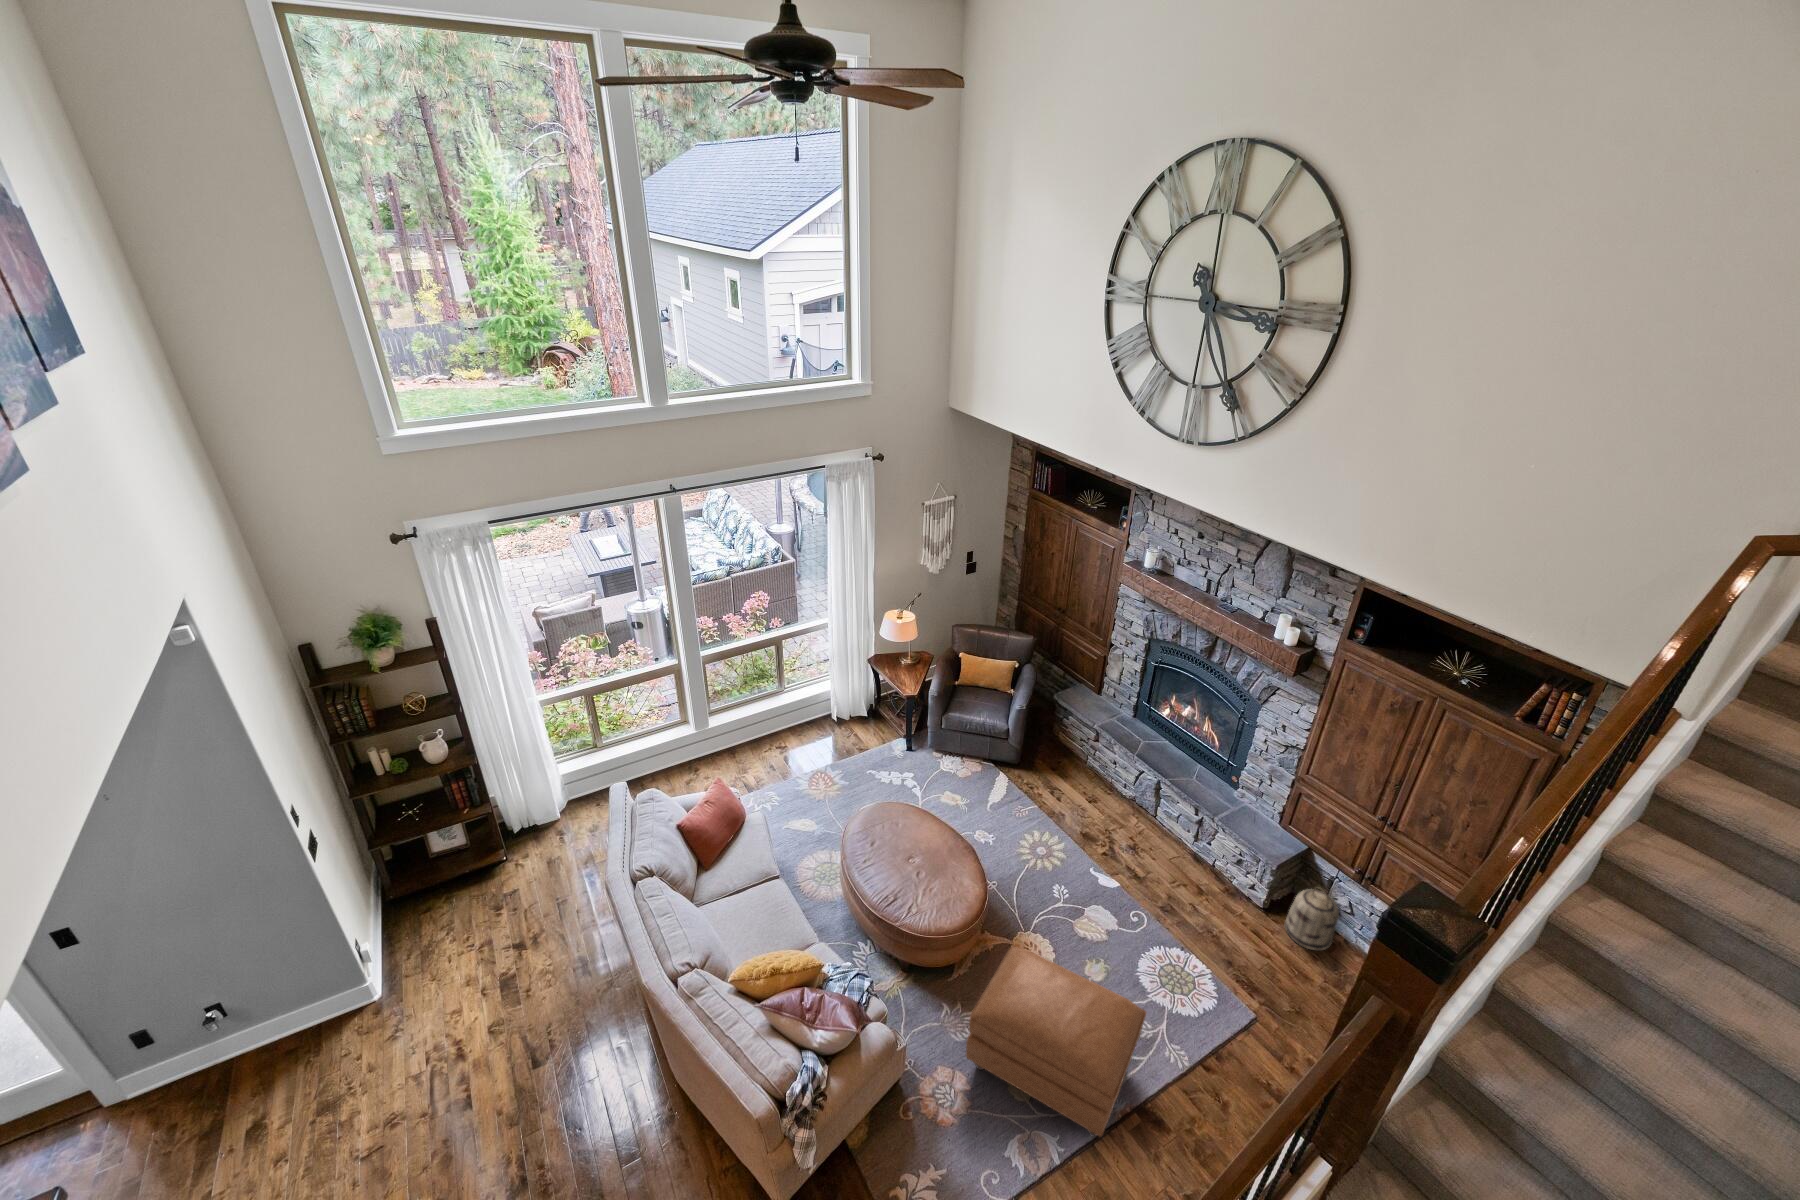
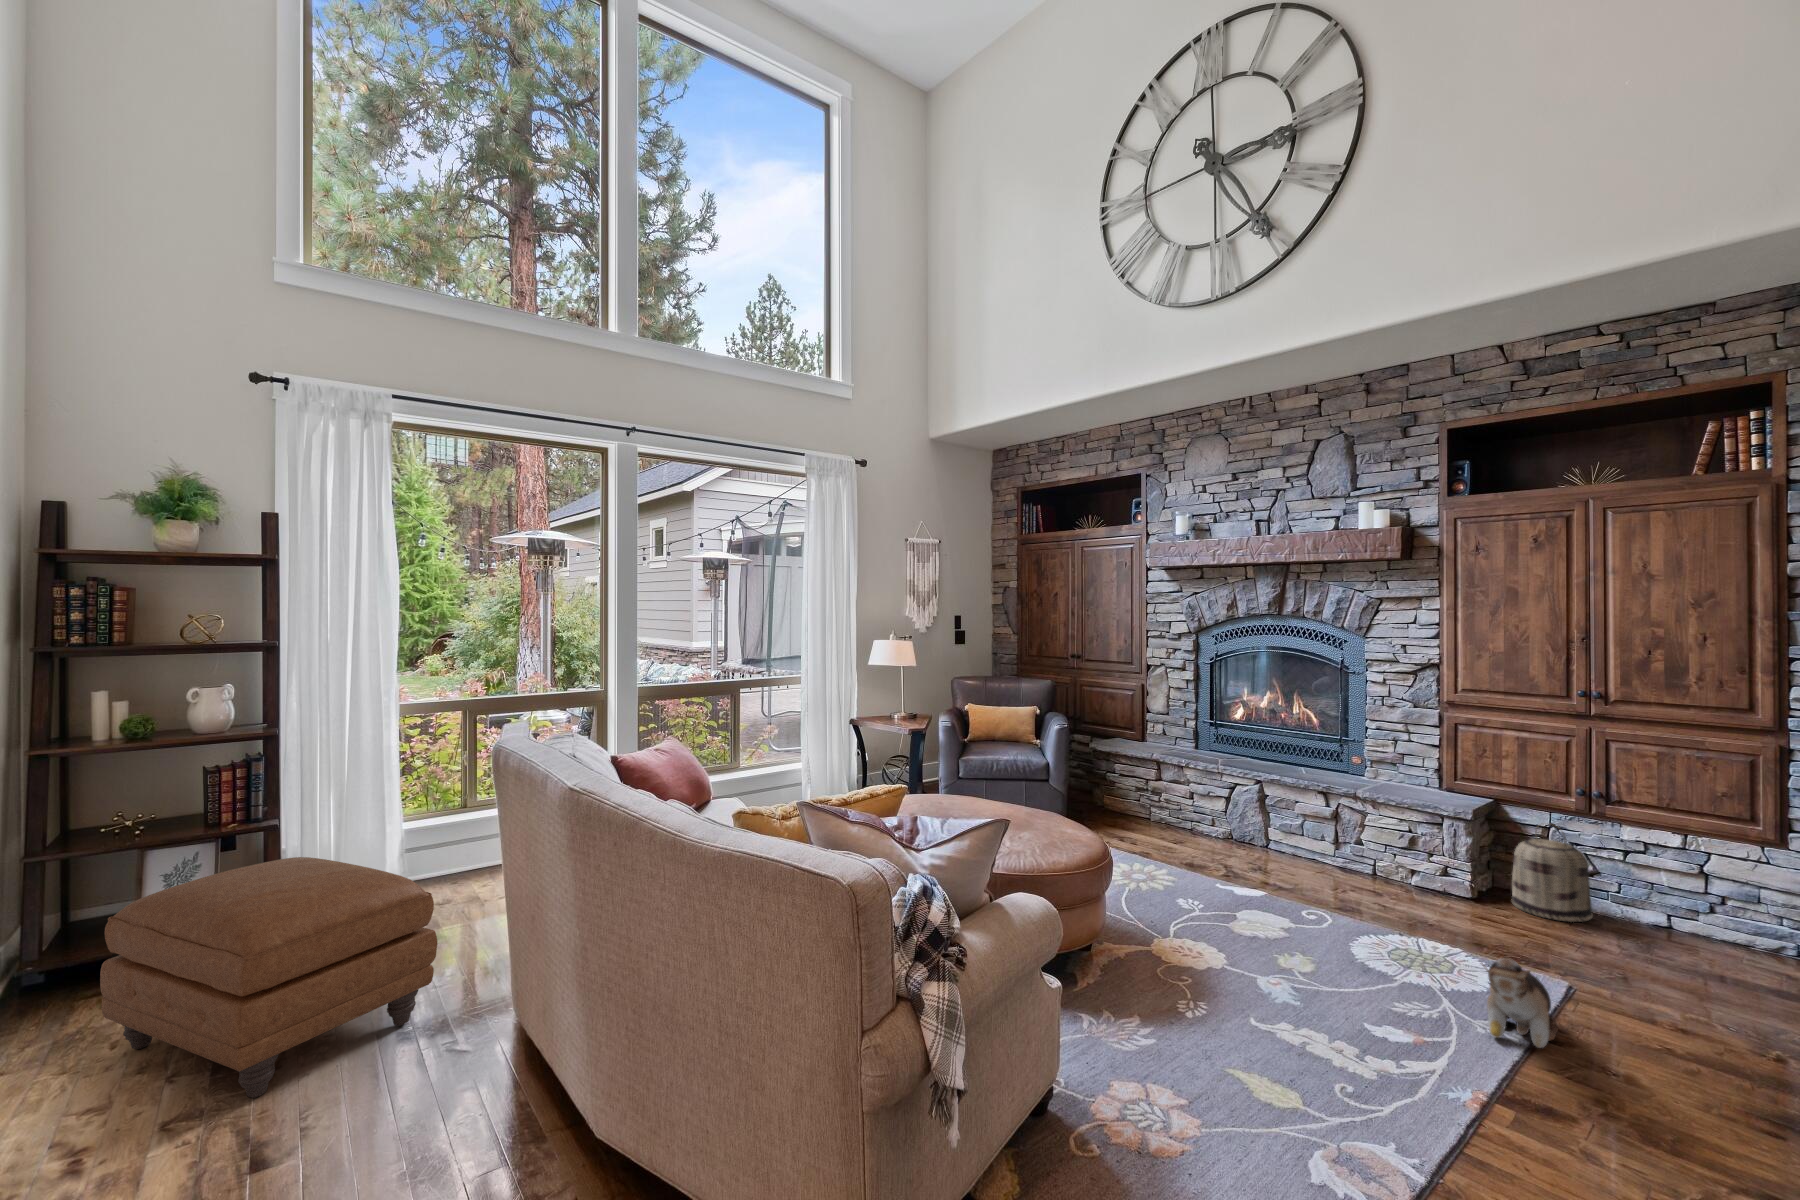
ottoman: present [966,946,1146,1137] -> present [100,857,438,1098]
plush toy: none [1165,1029,1219,1077] -> present [1484,958,1558,1048]

